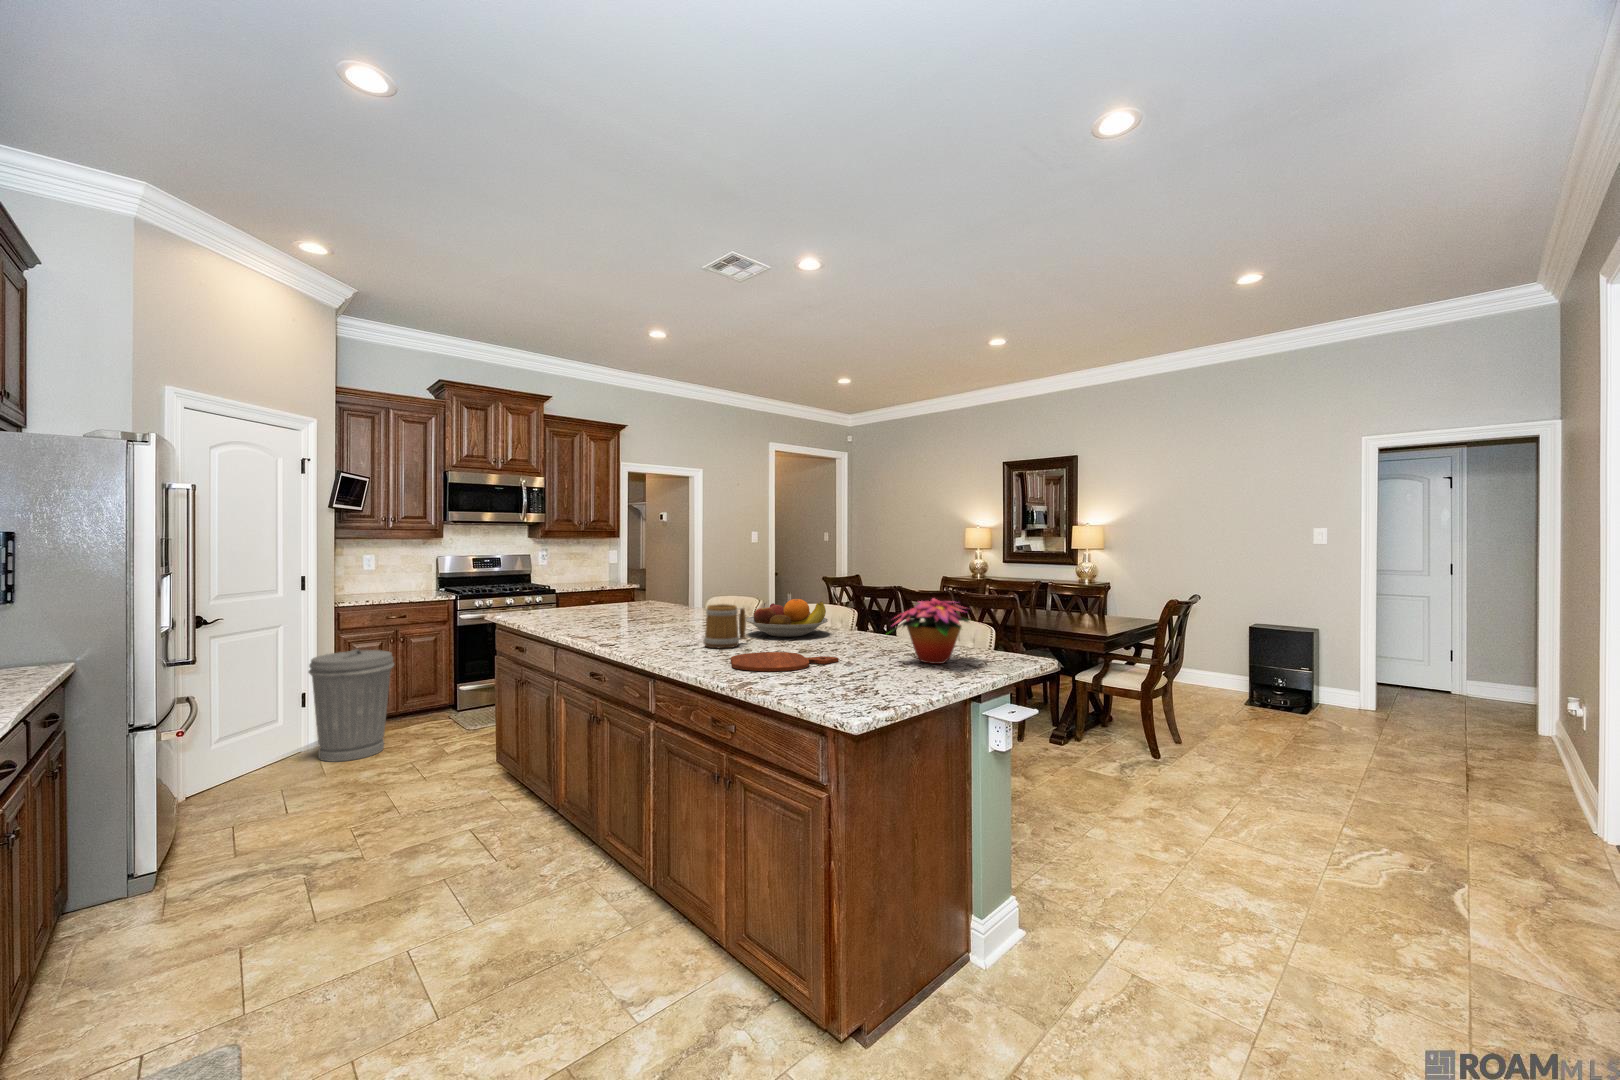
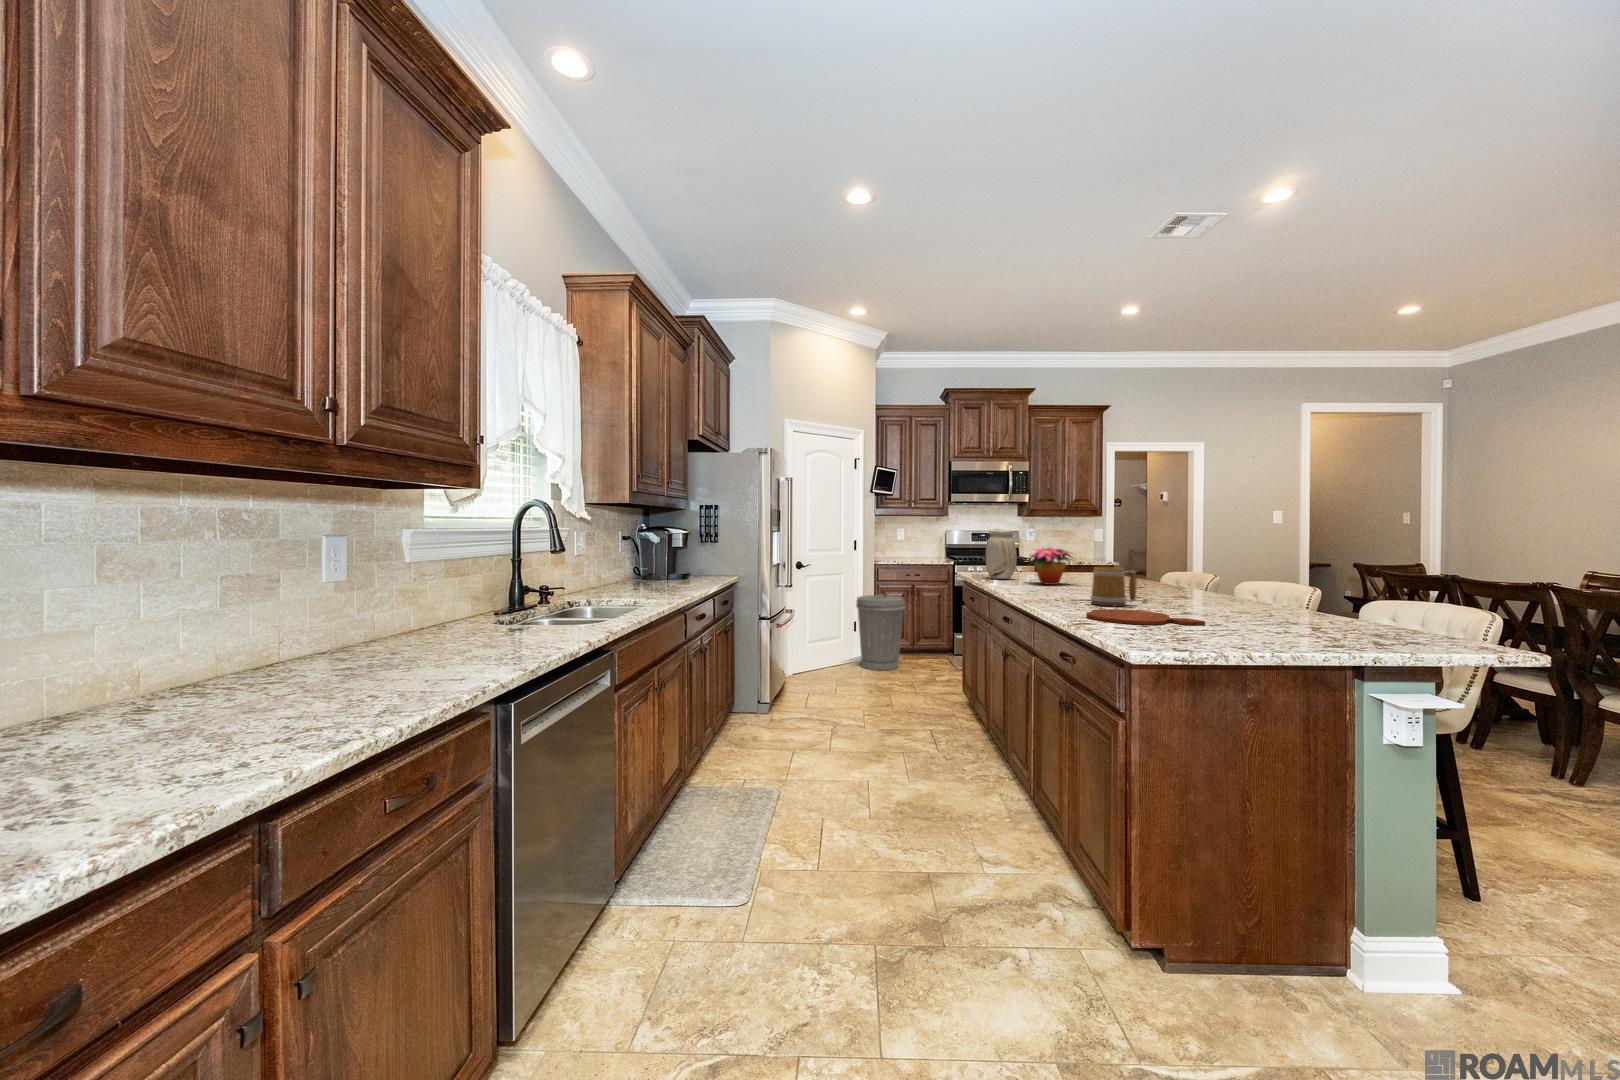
vase: none [537,560,575,620] -> present [986,529,1017,579]
flower arrangement: present [888,598,969,664] -> present [1029,547,1074,585]
fruit bowl: present [746,599,828,637] -> none [1149,568,1249,606]

